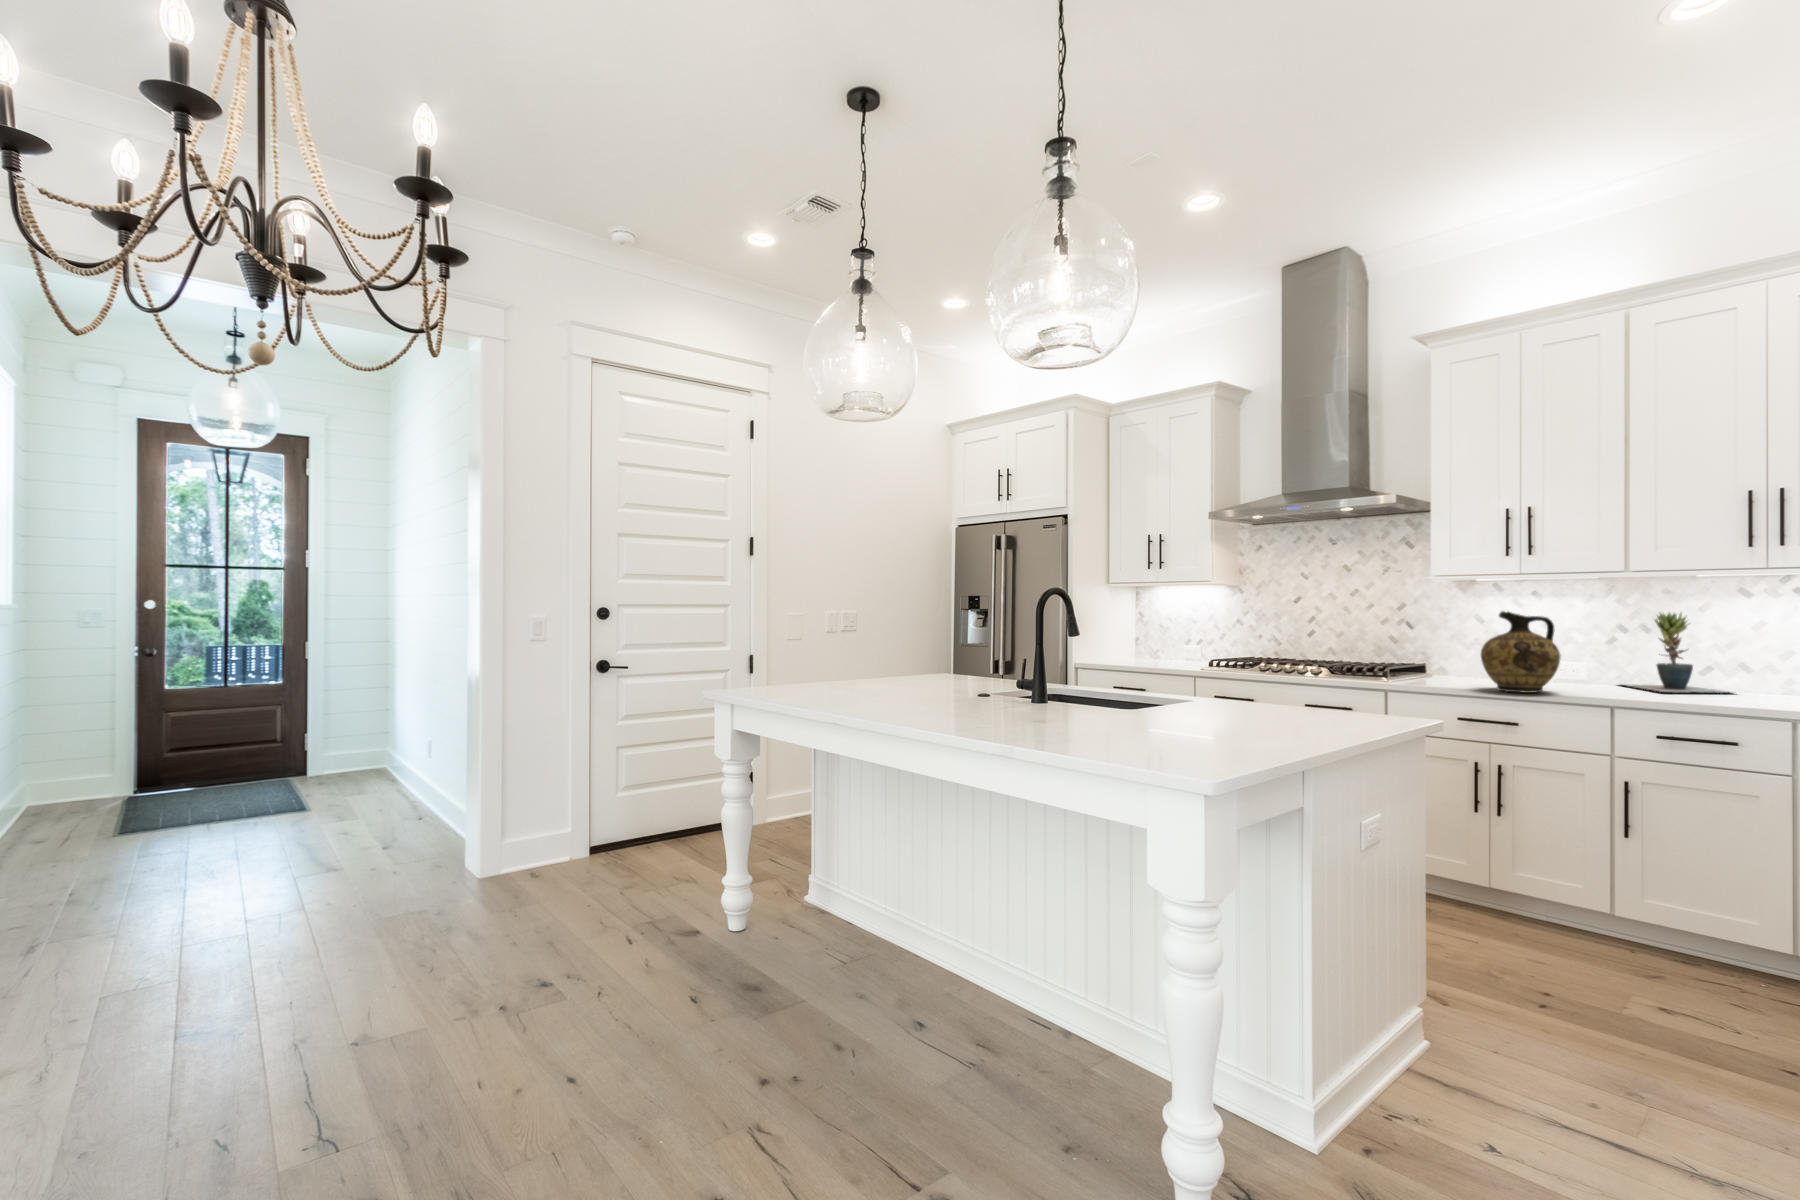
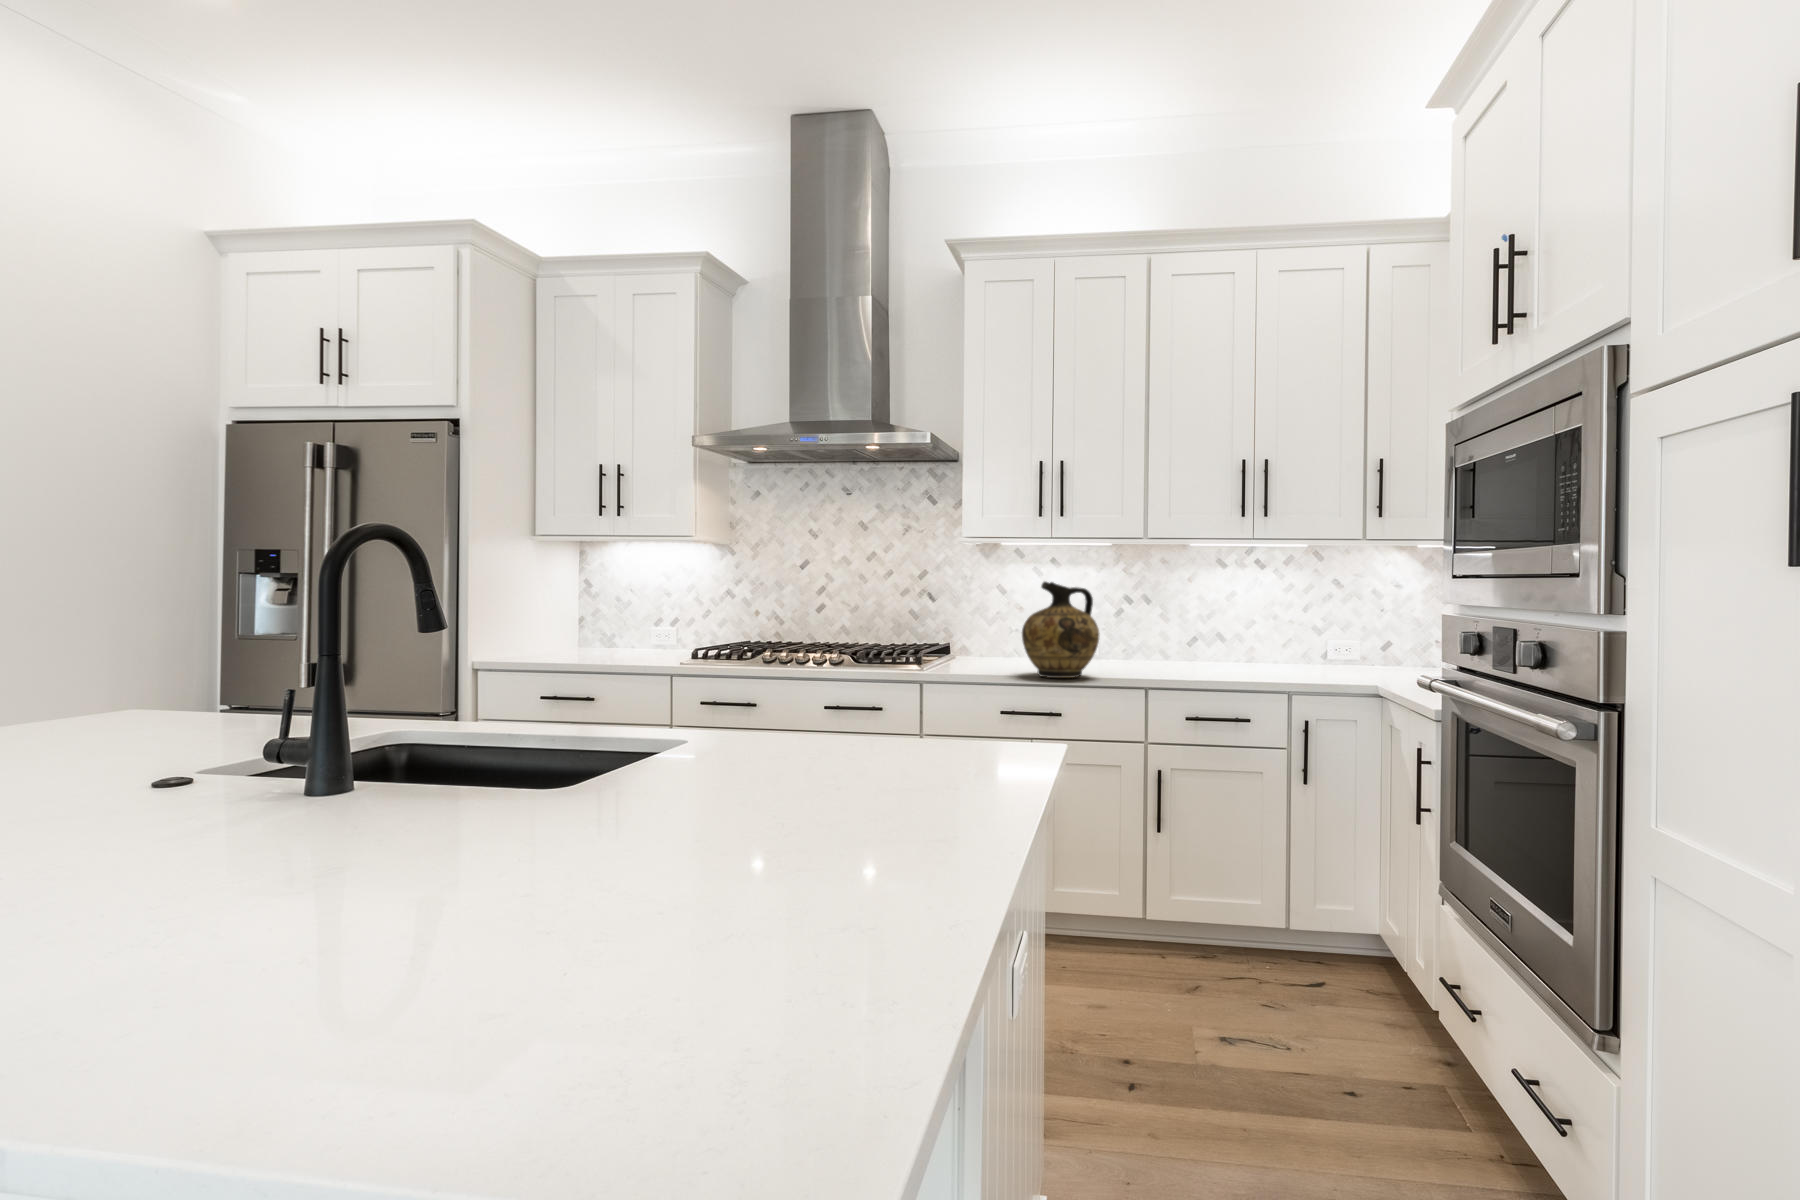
potted plant: present [1621,613,1729,693] -> none [1135,582,1240,671]

